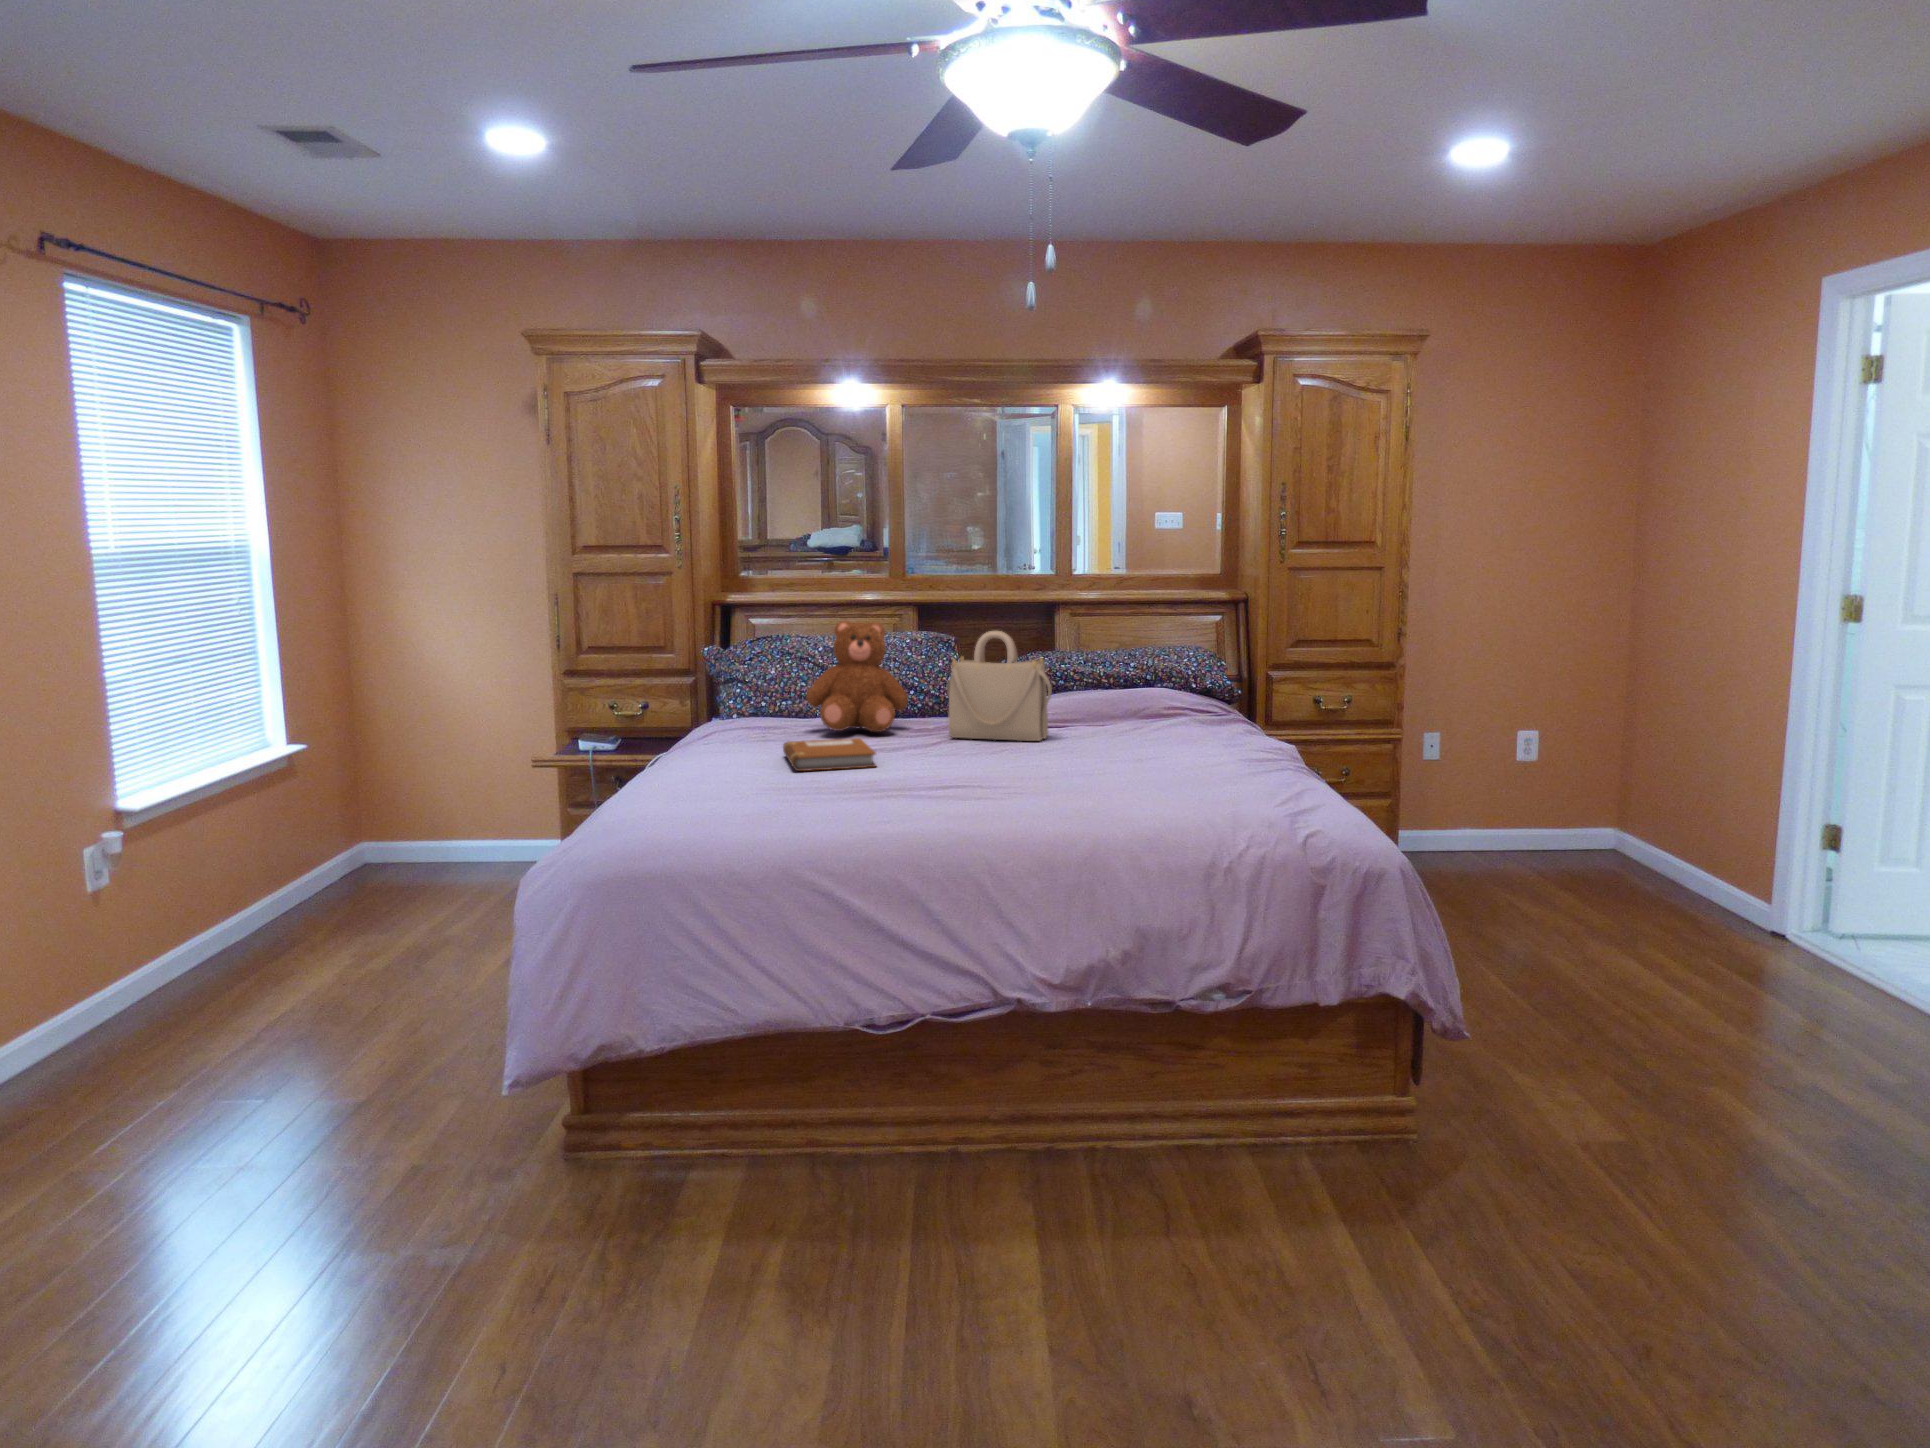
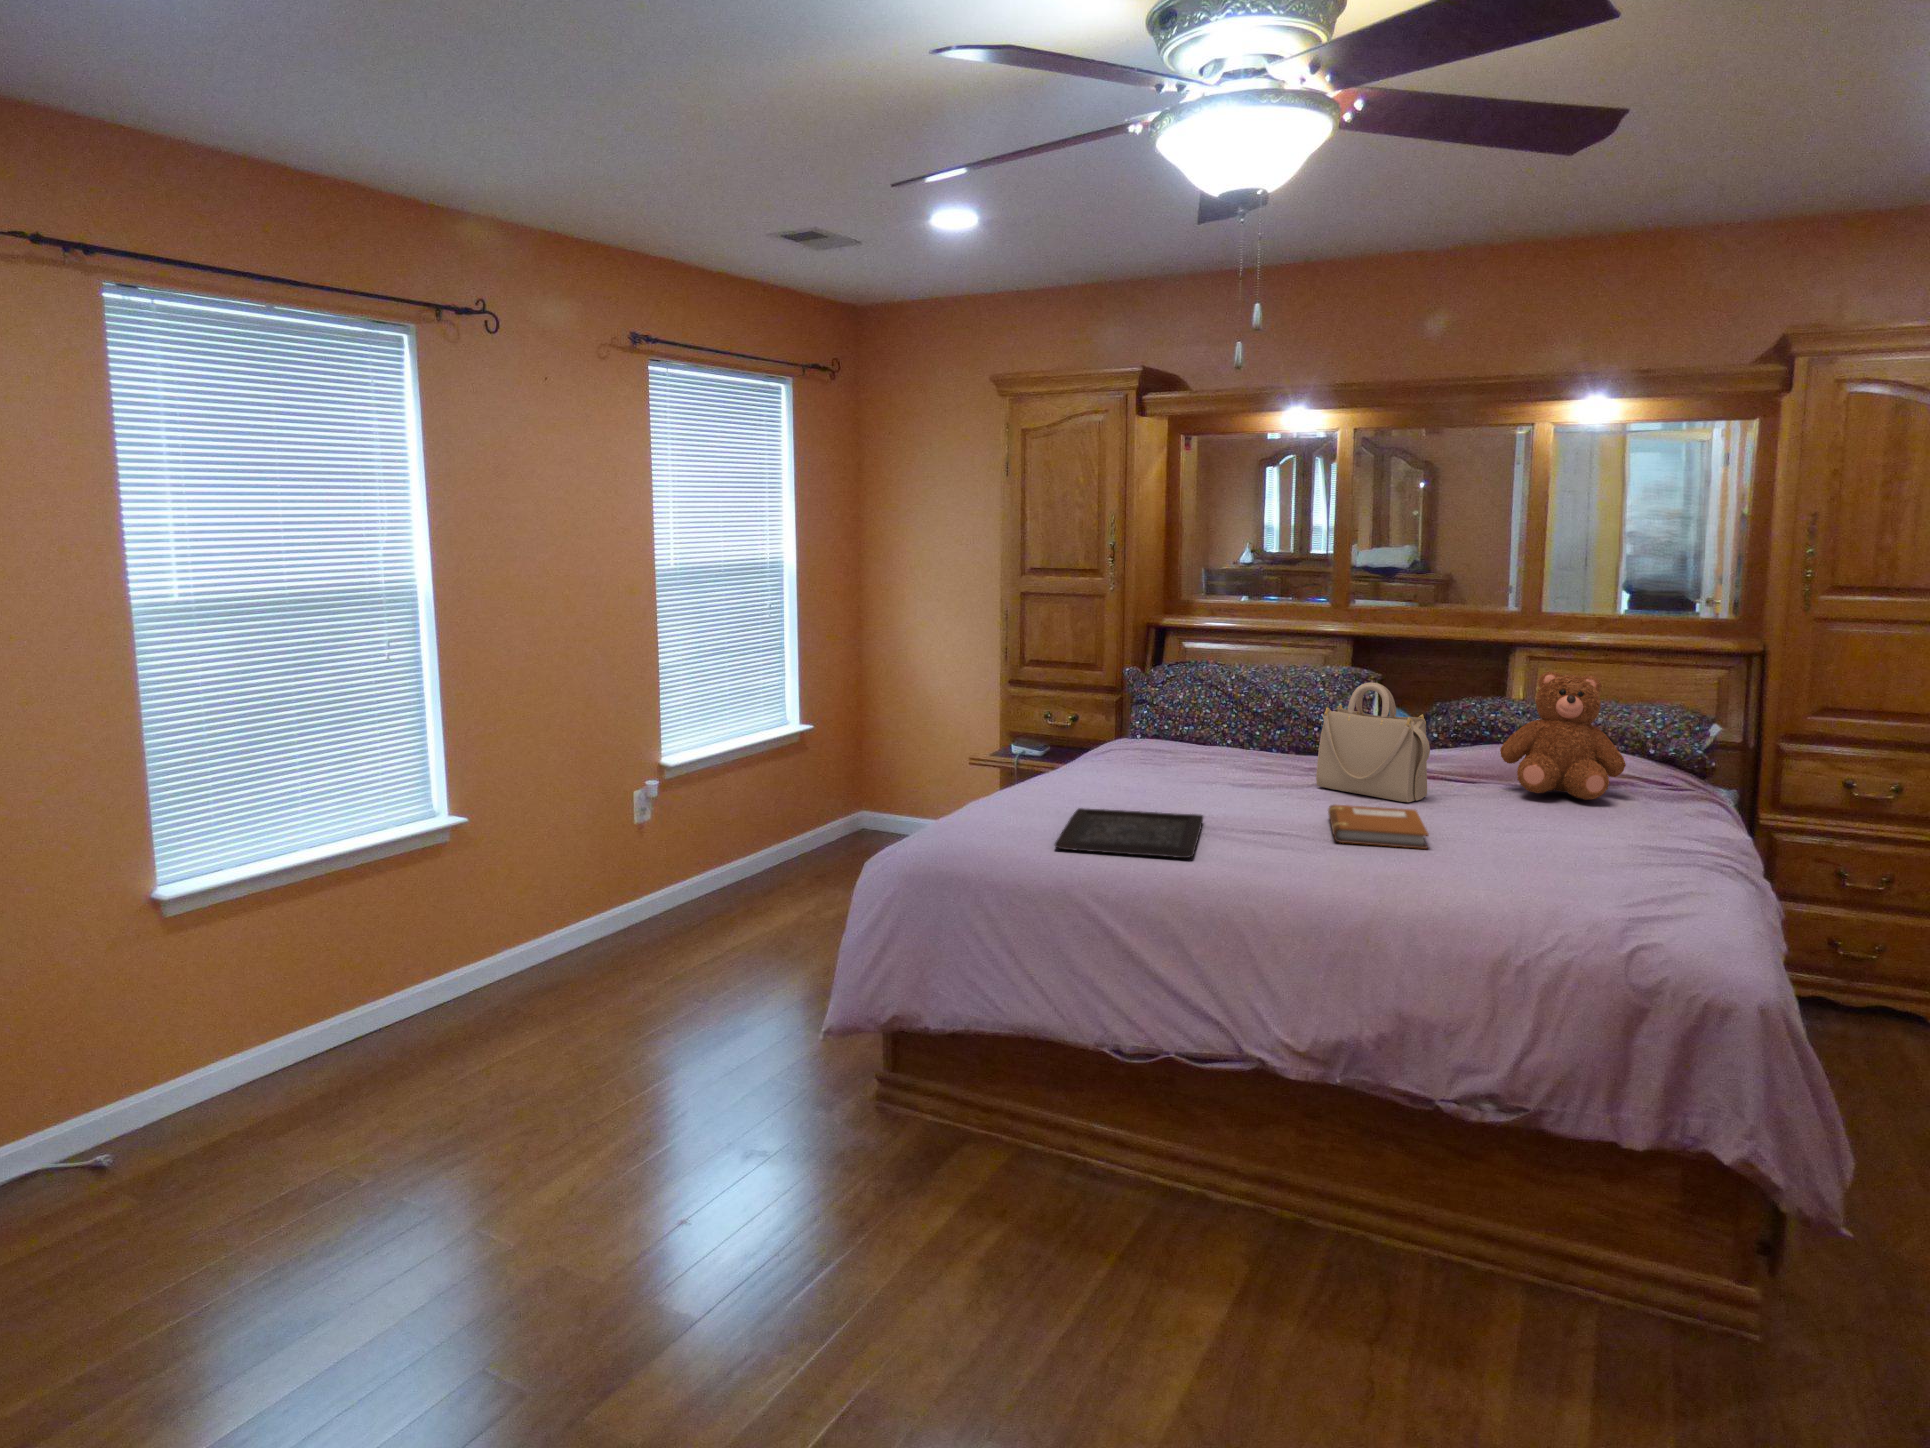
teddy bear: present [806,621,908,732] -> present [1500,671,1626,800]
notebook: present [783,738,876,771] -> present [1328,805,1429,849]
tray: none [743,769,906,817] -> present [1055,808,1203,858]

